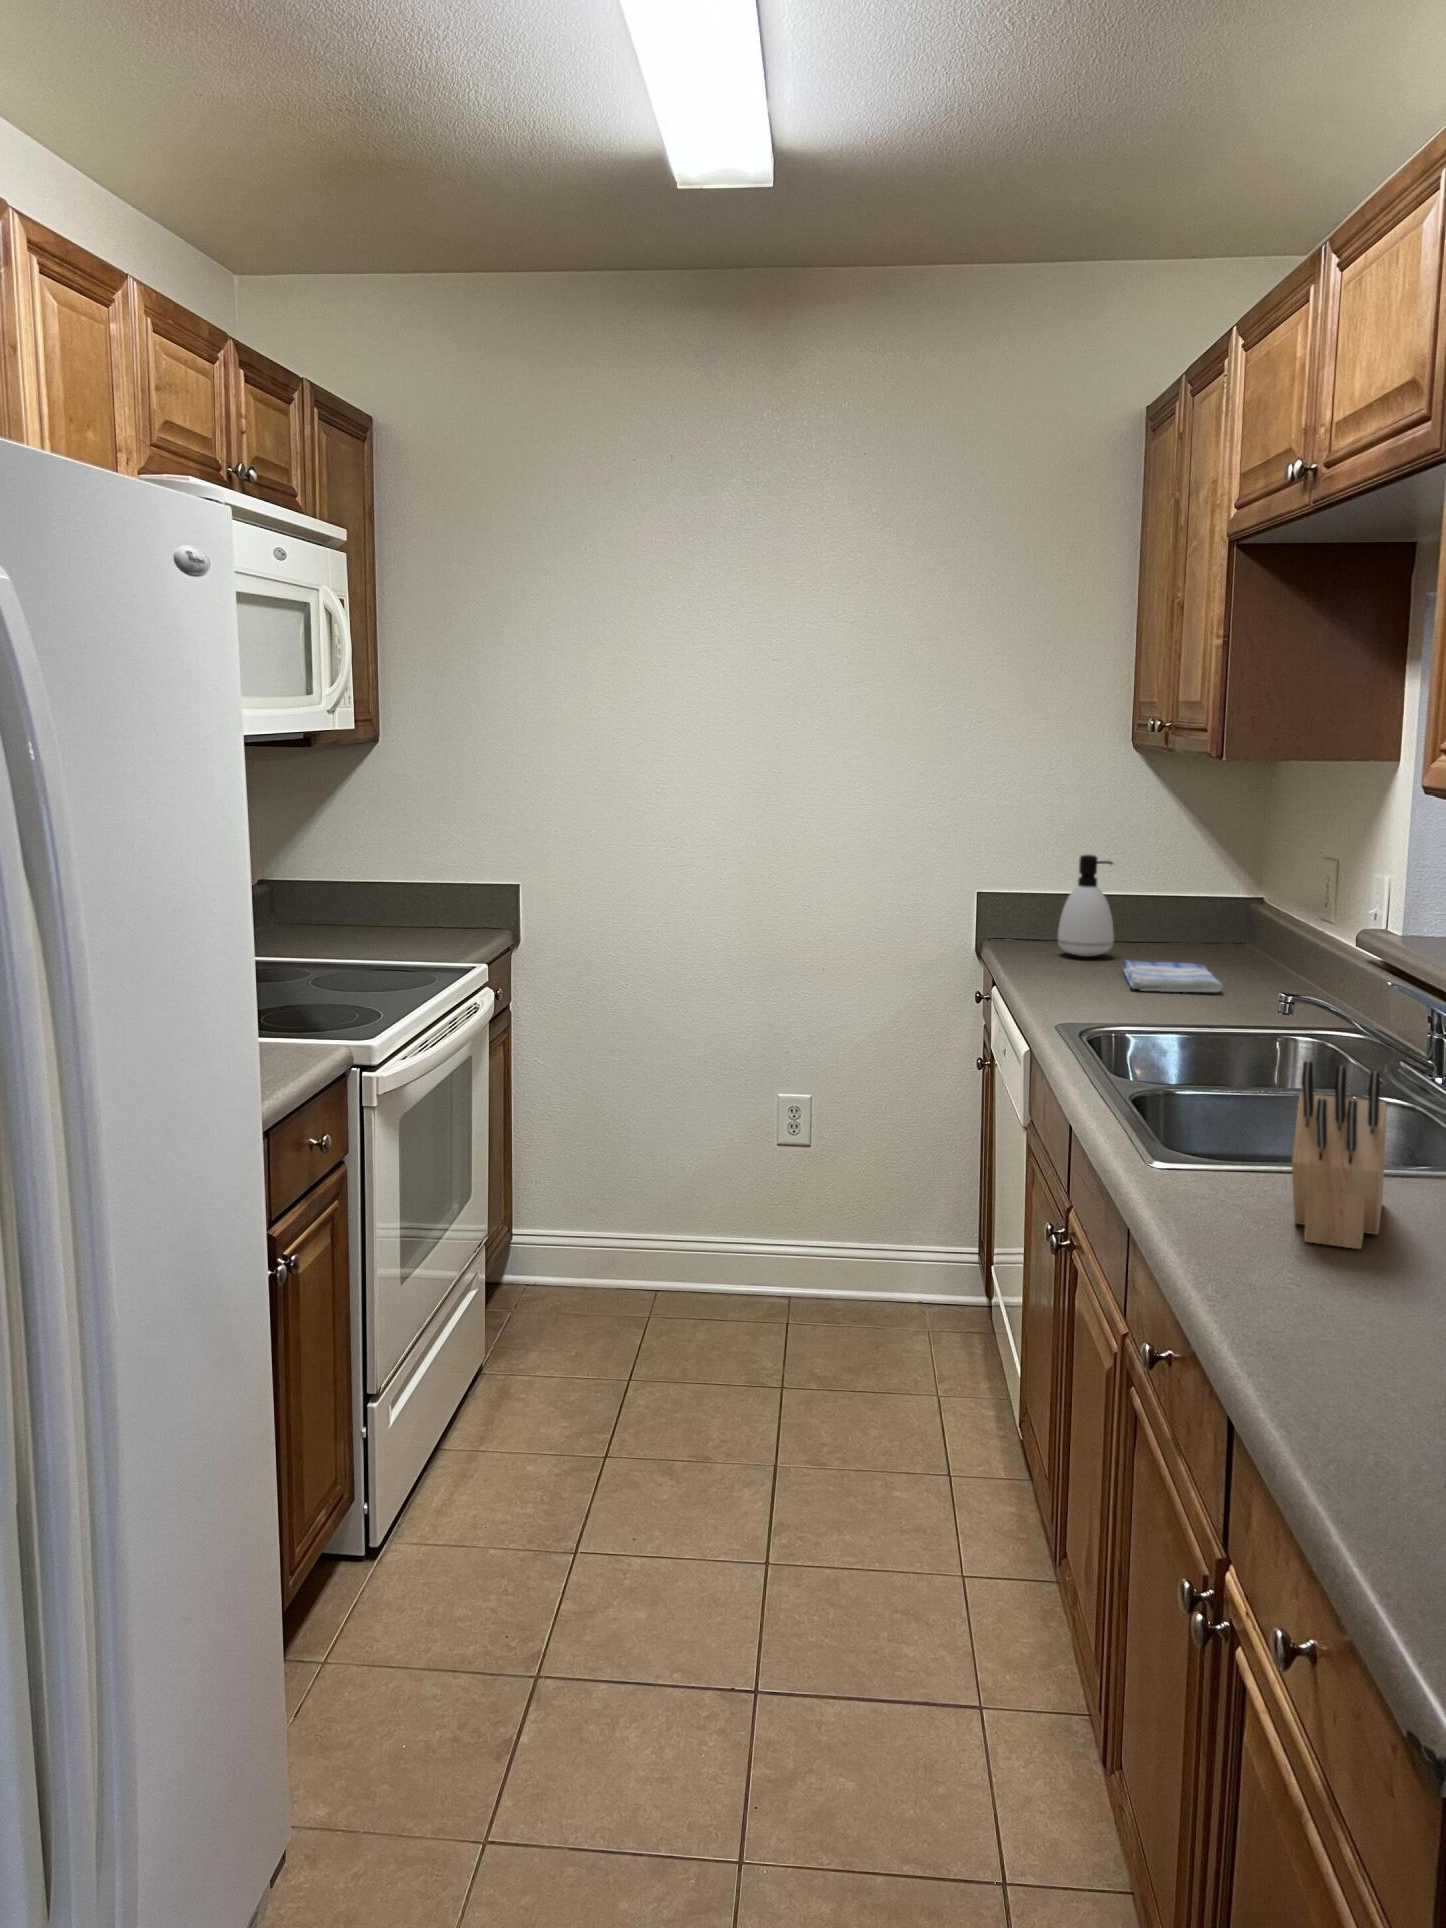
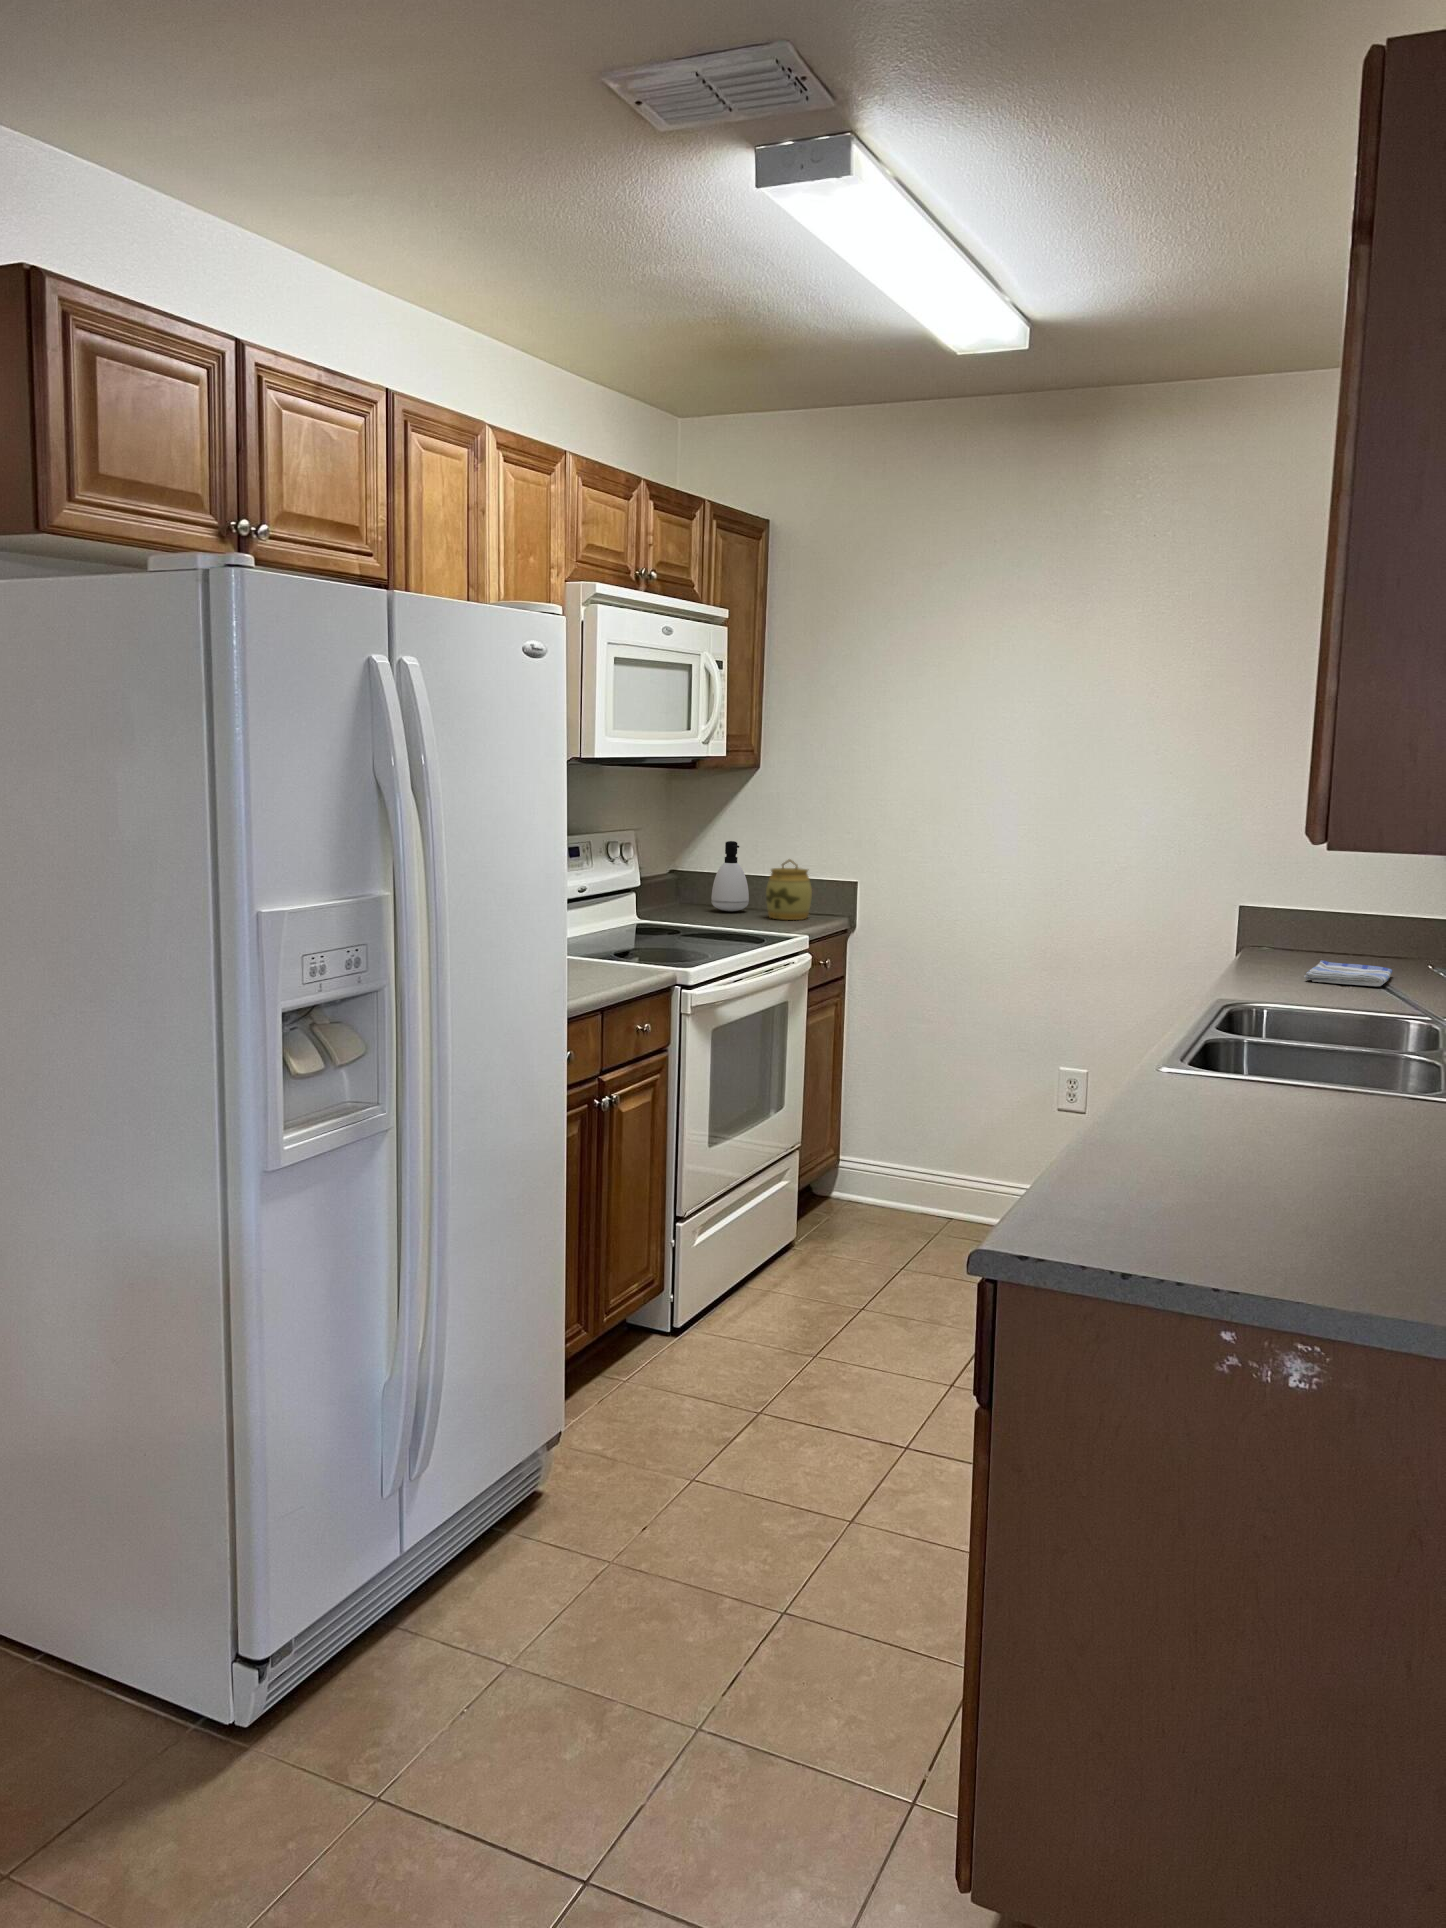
soap dispenser: present [1058,855,1114,956] -> present [711,841,749,911]
jar: none [404,859,464,940] -> present [766,859,812,920]
knife block: present [1292,1061,1386,1249] -> none [1181,971,1291,1105]

